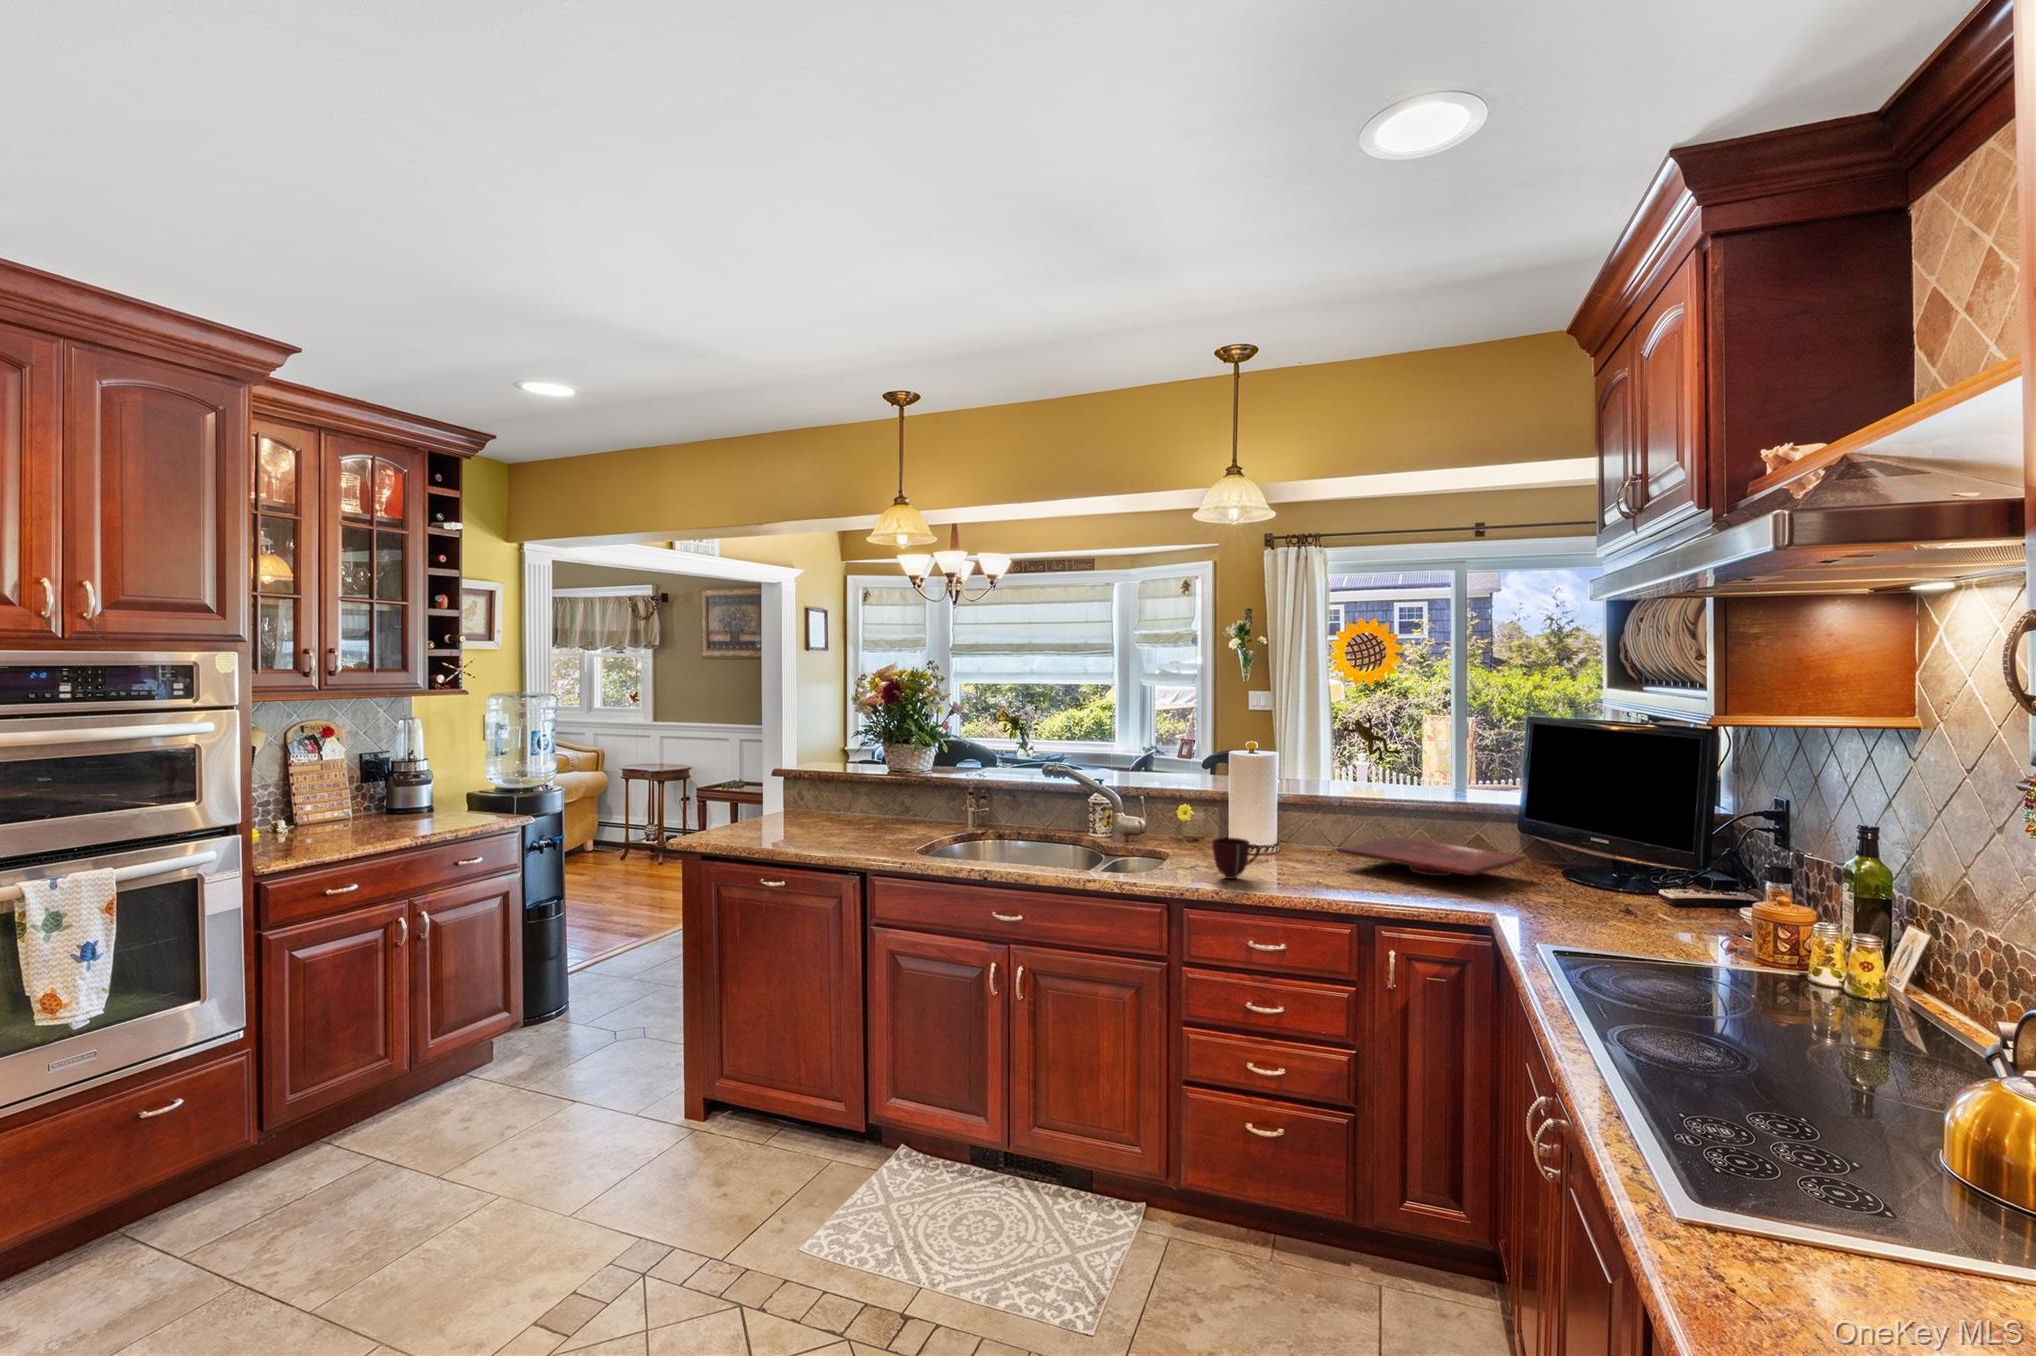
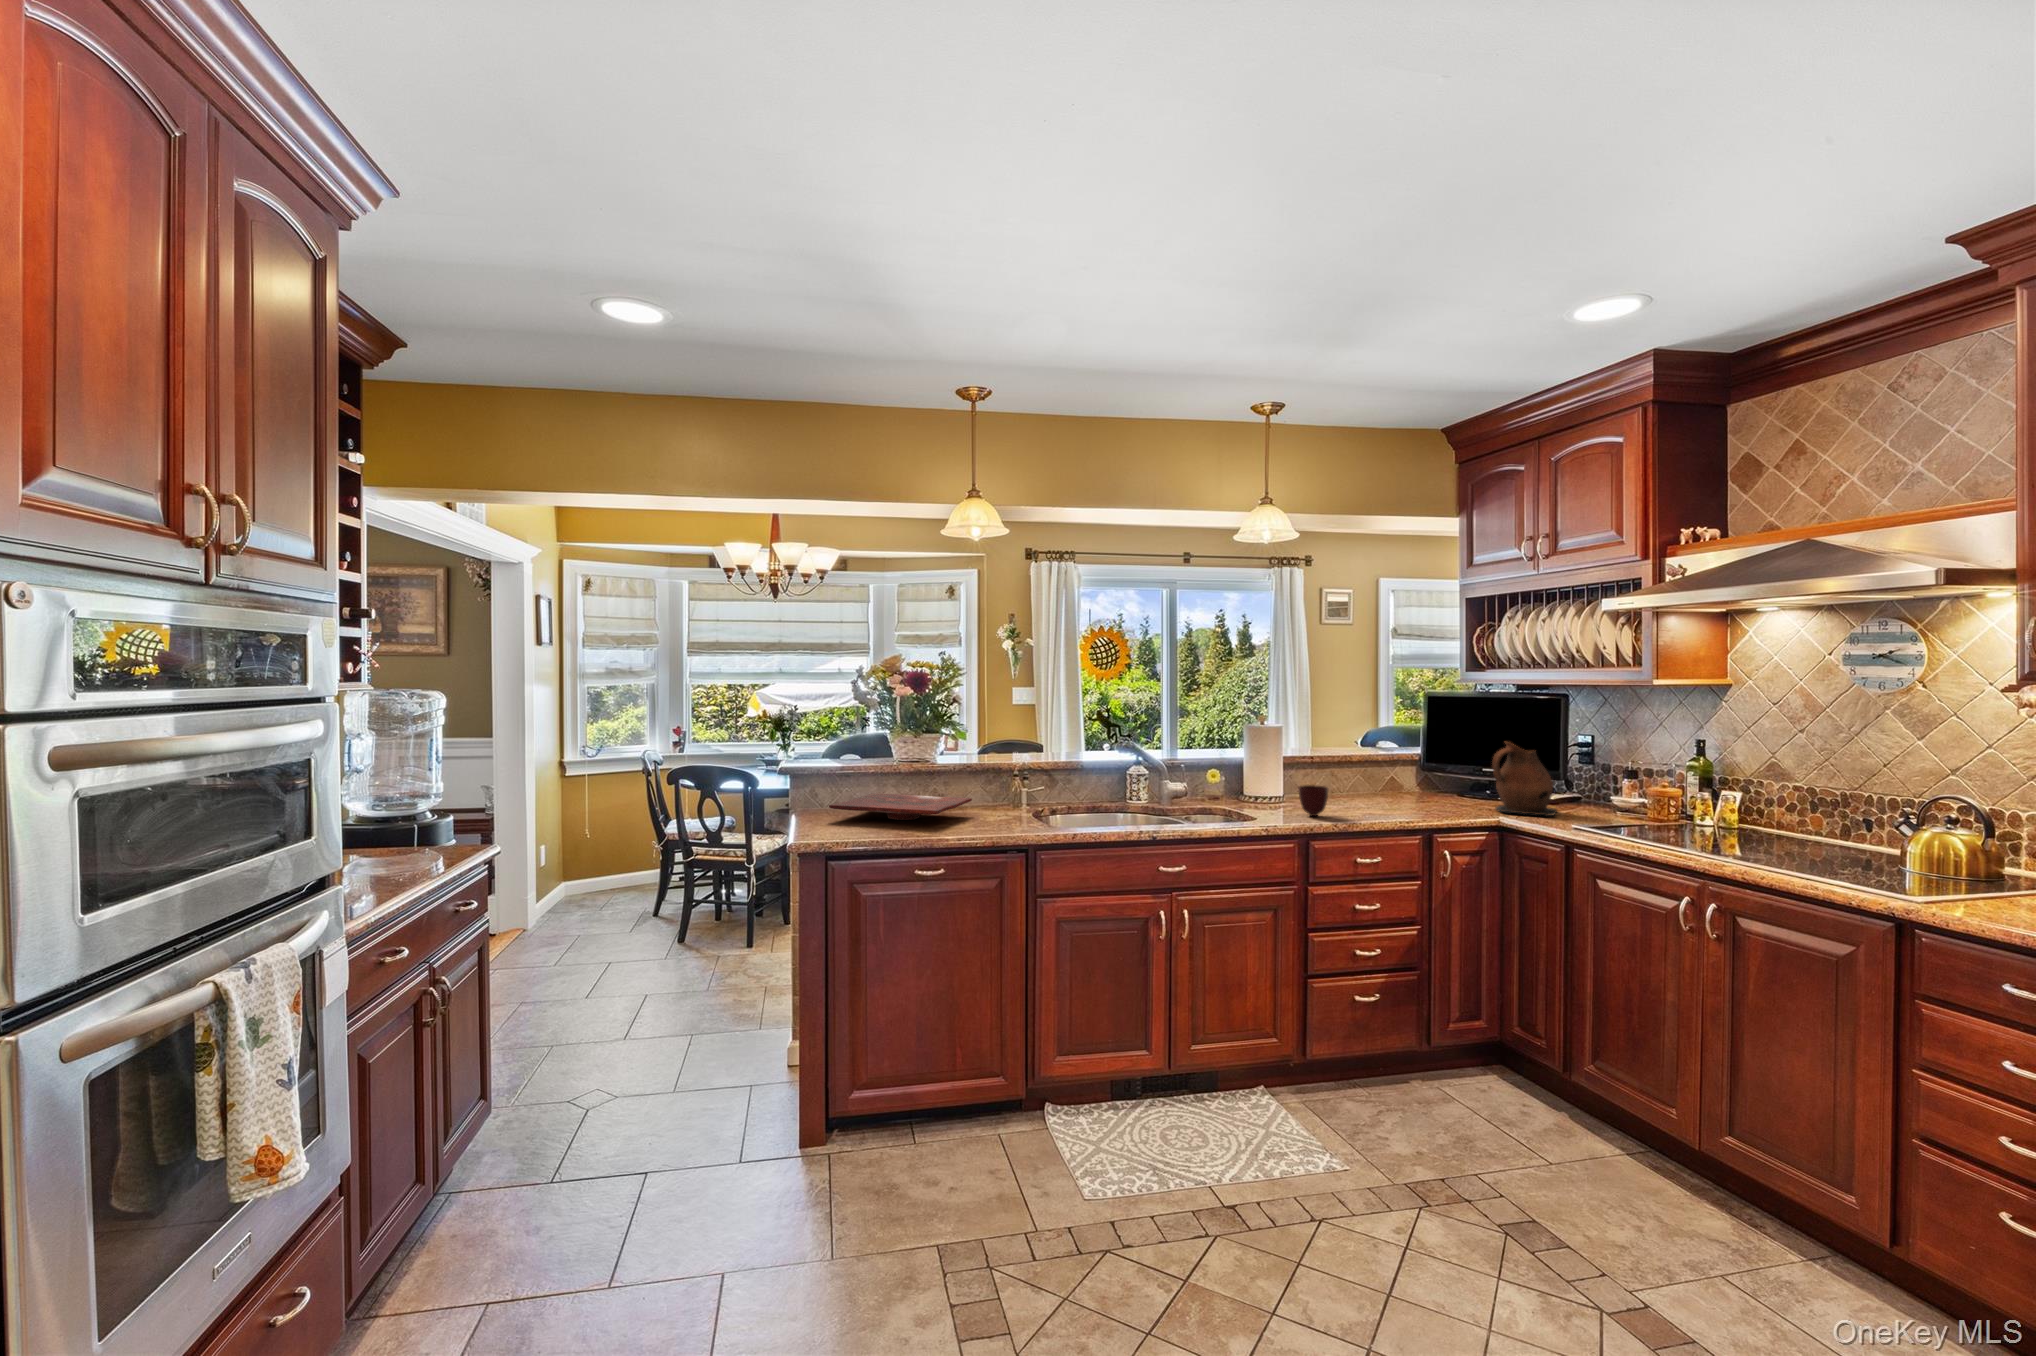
ceramic pitcher: none [1519,802,1640,923] -> present [1492,742,1557,816]
cutting board: present [1336,836,1526,876] -> present [829,793,972,820]

